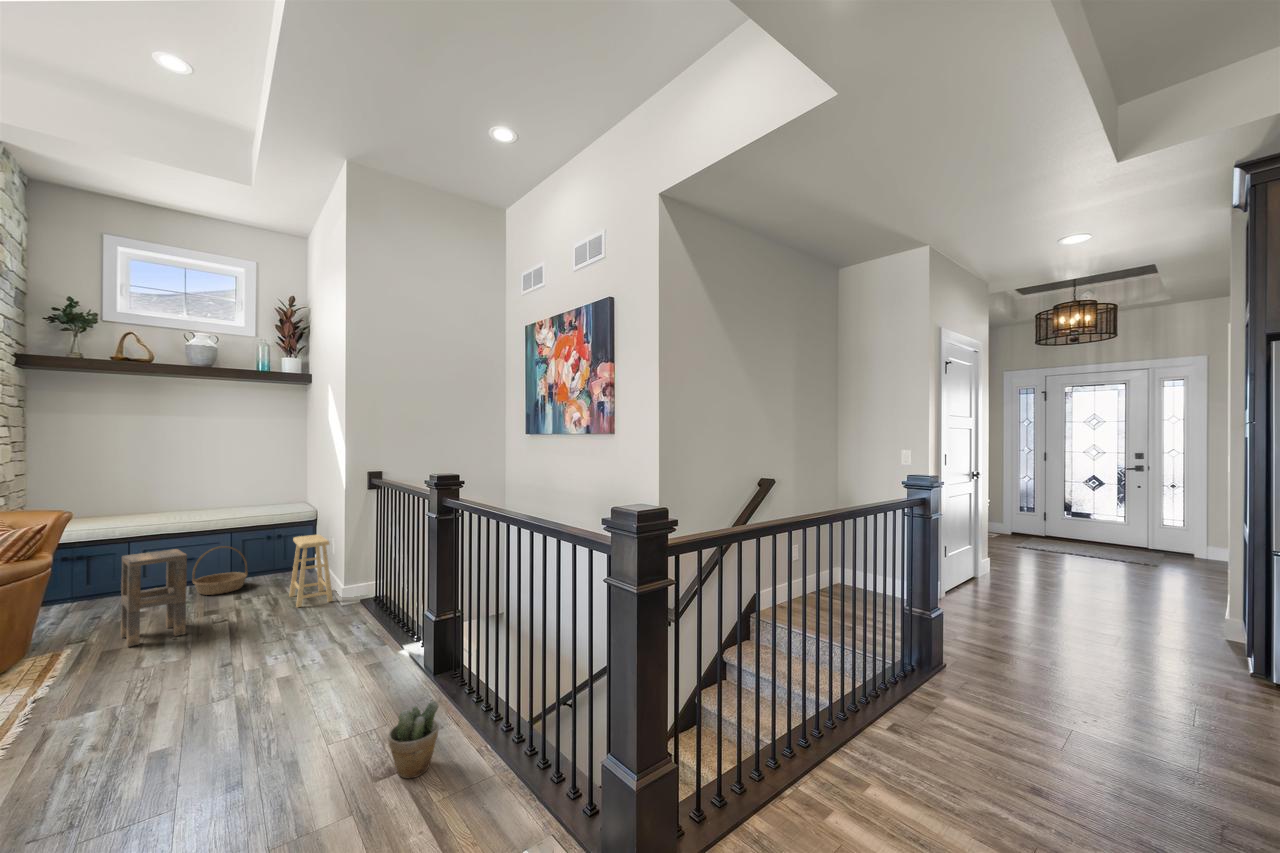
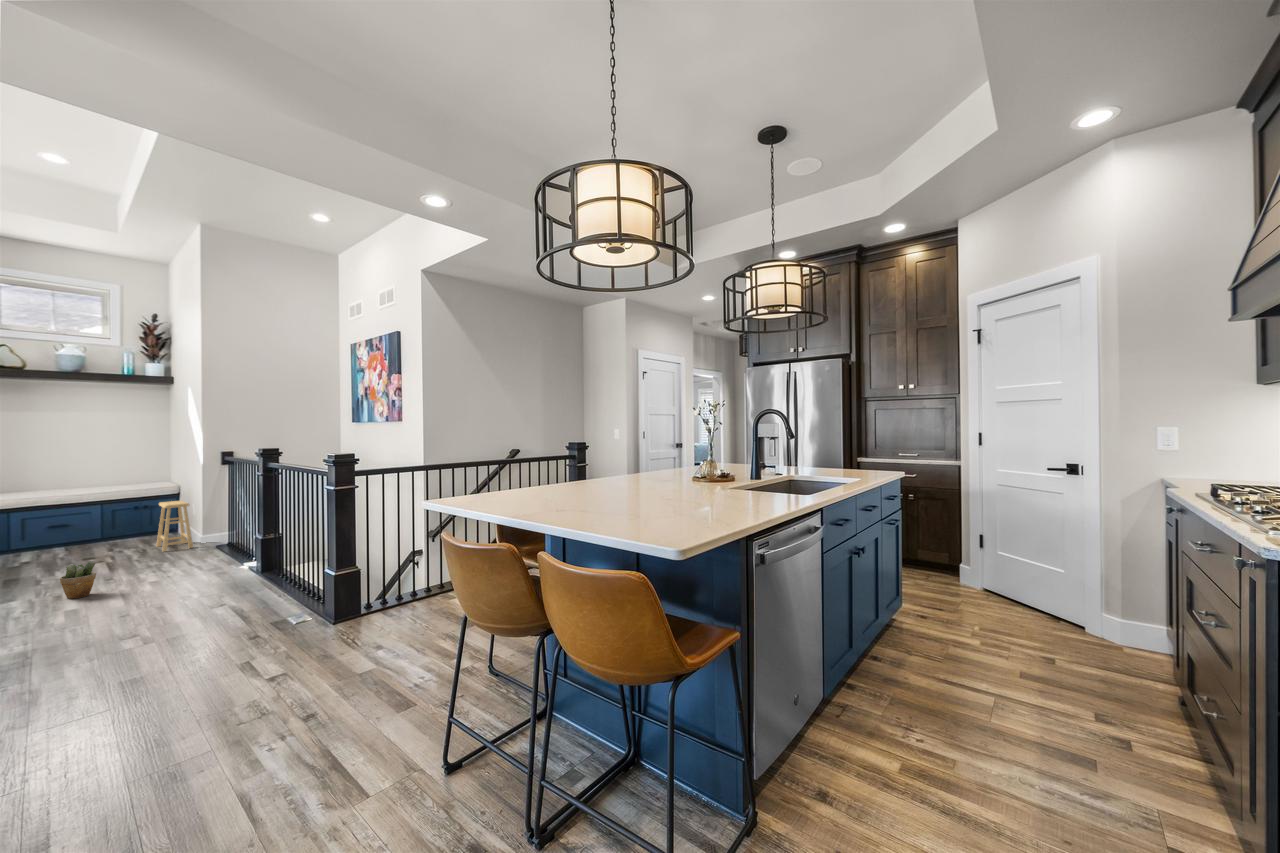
basket: present [192,546,248,595] -> none [71,512,119,549]
side table: present [121,549,187,647] -> none [17,509,72,575]
potted plant: present [388,701,439,778] -> present [60,561,96,599]

